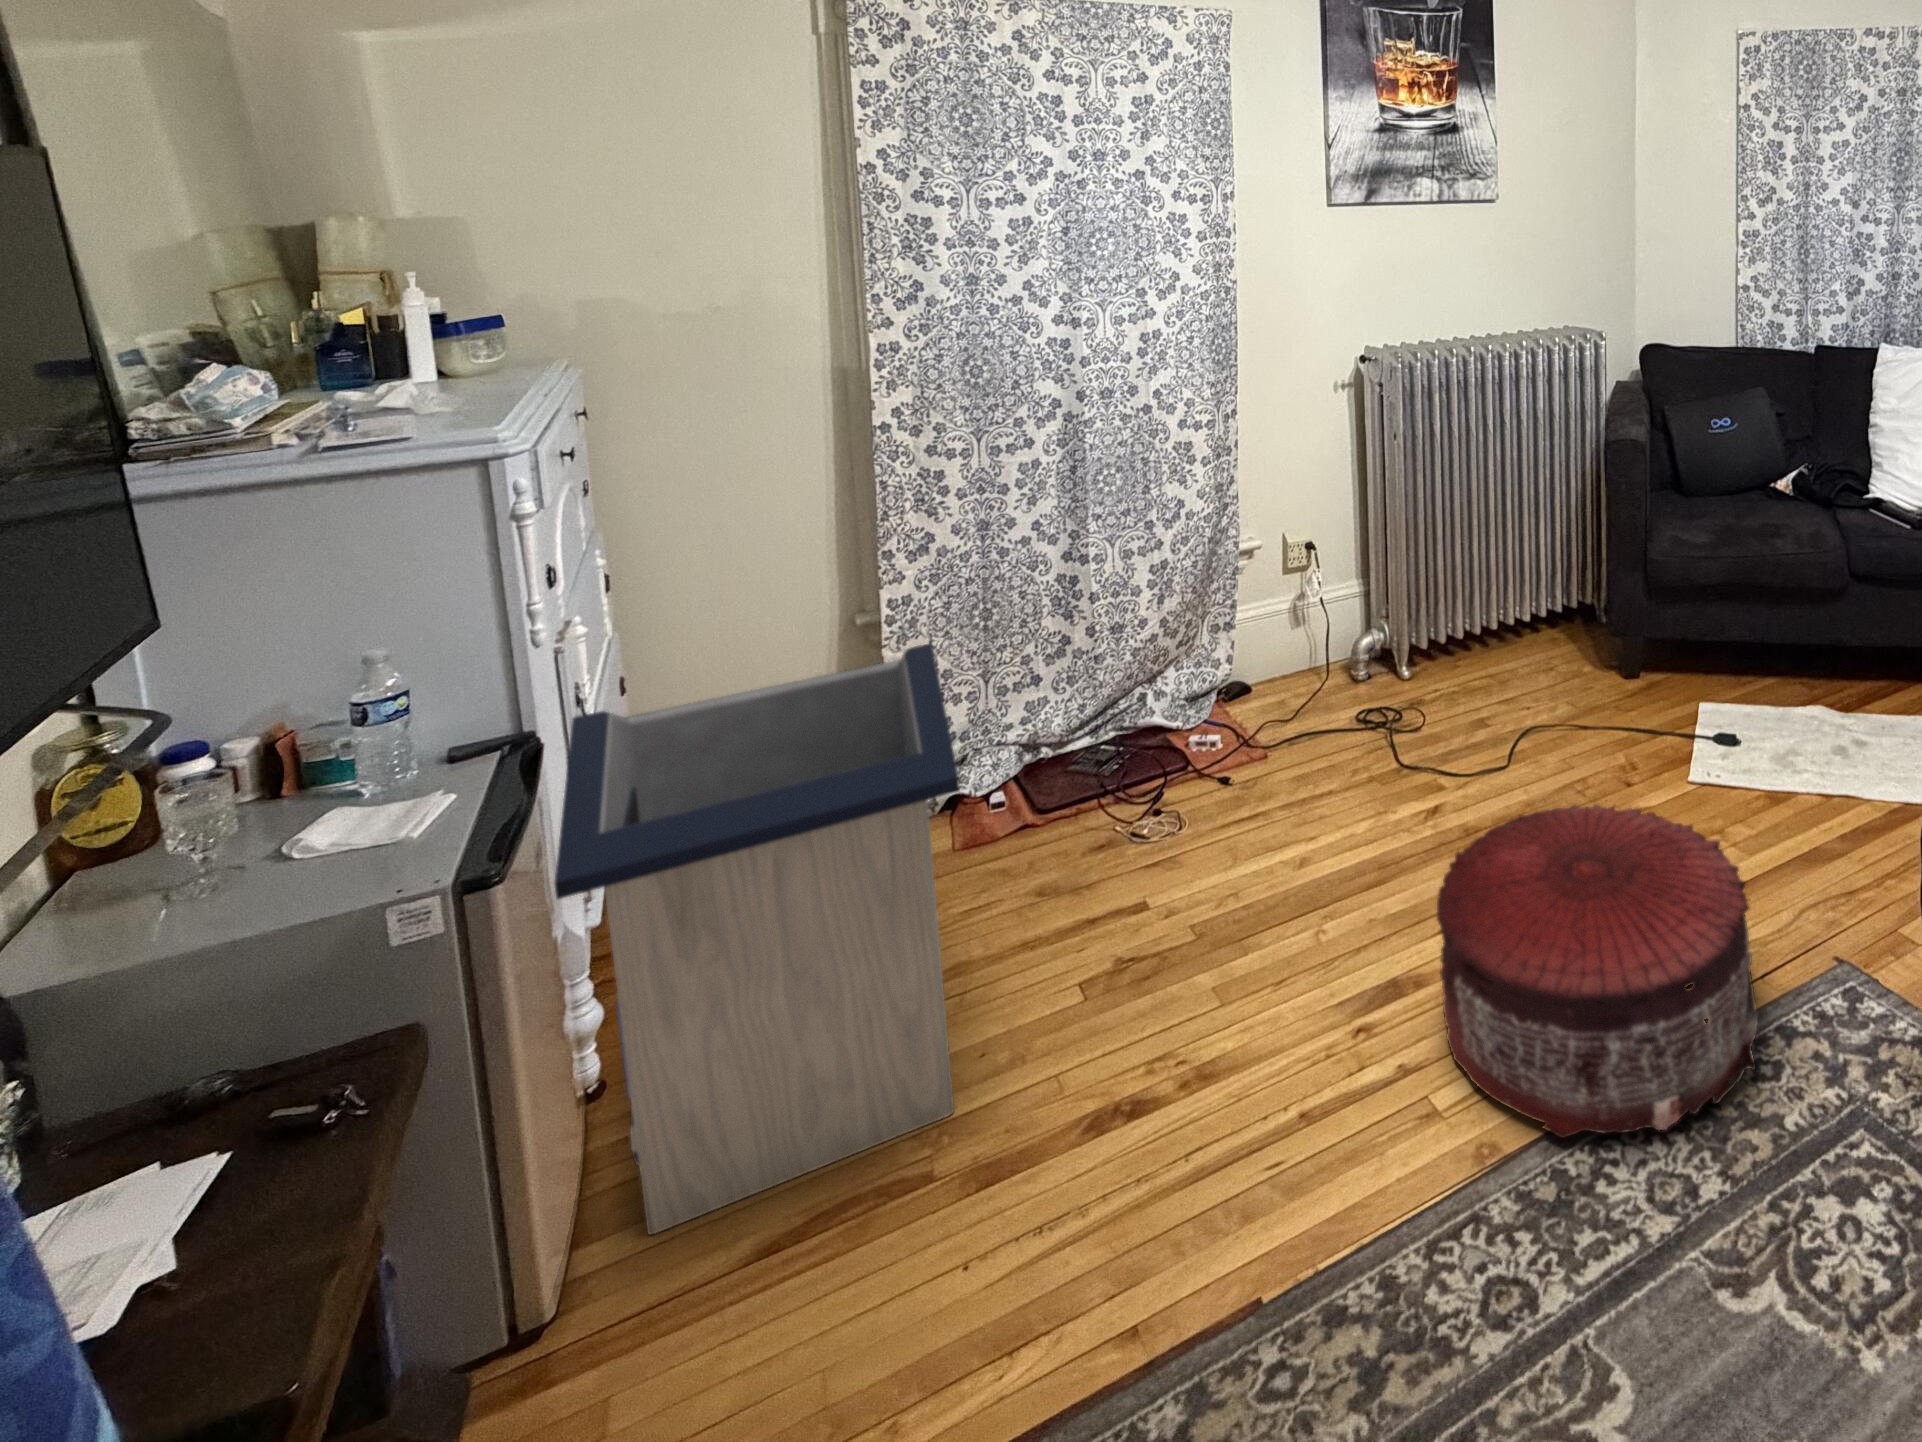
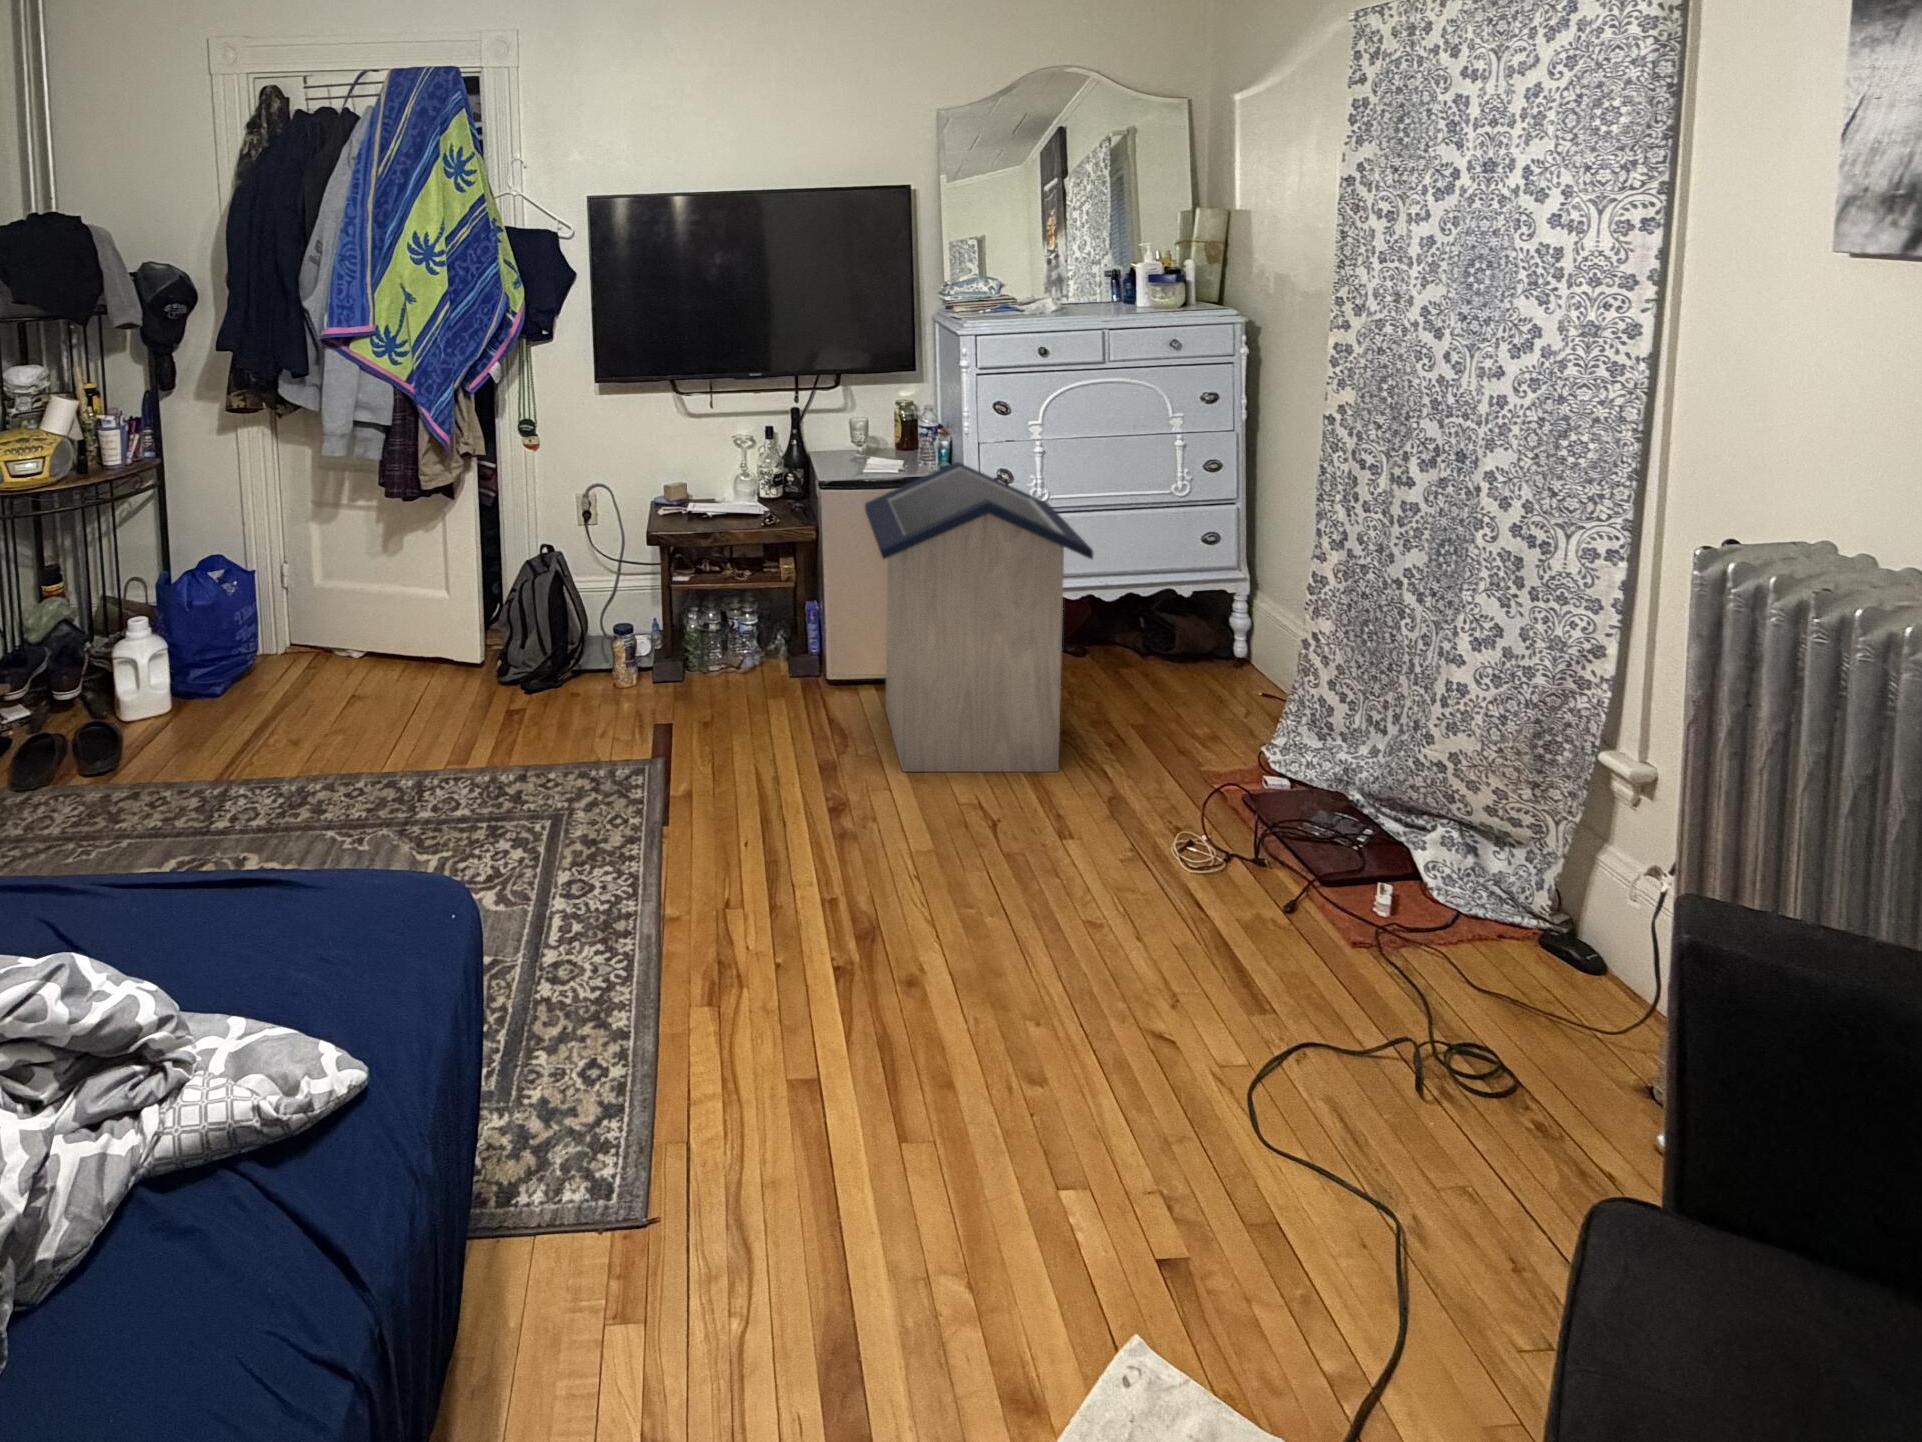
pouf: present [1437,805,1758,1138] -> none [592,814,901,1102]

